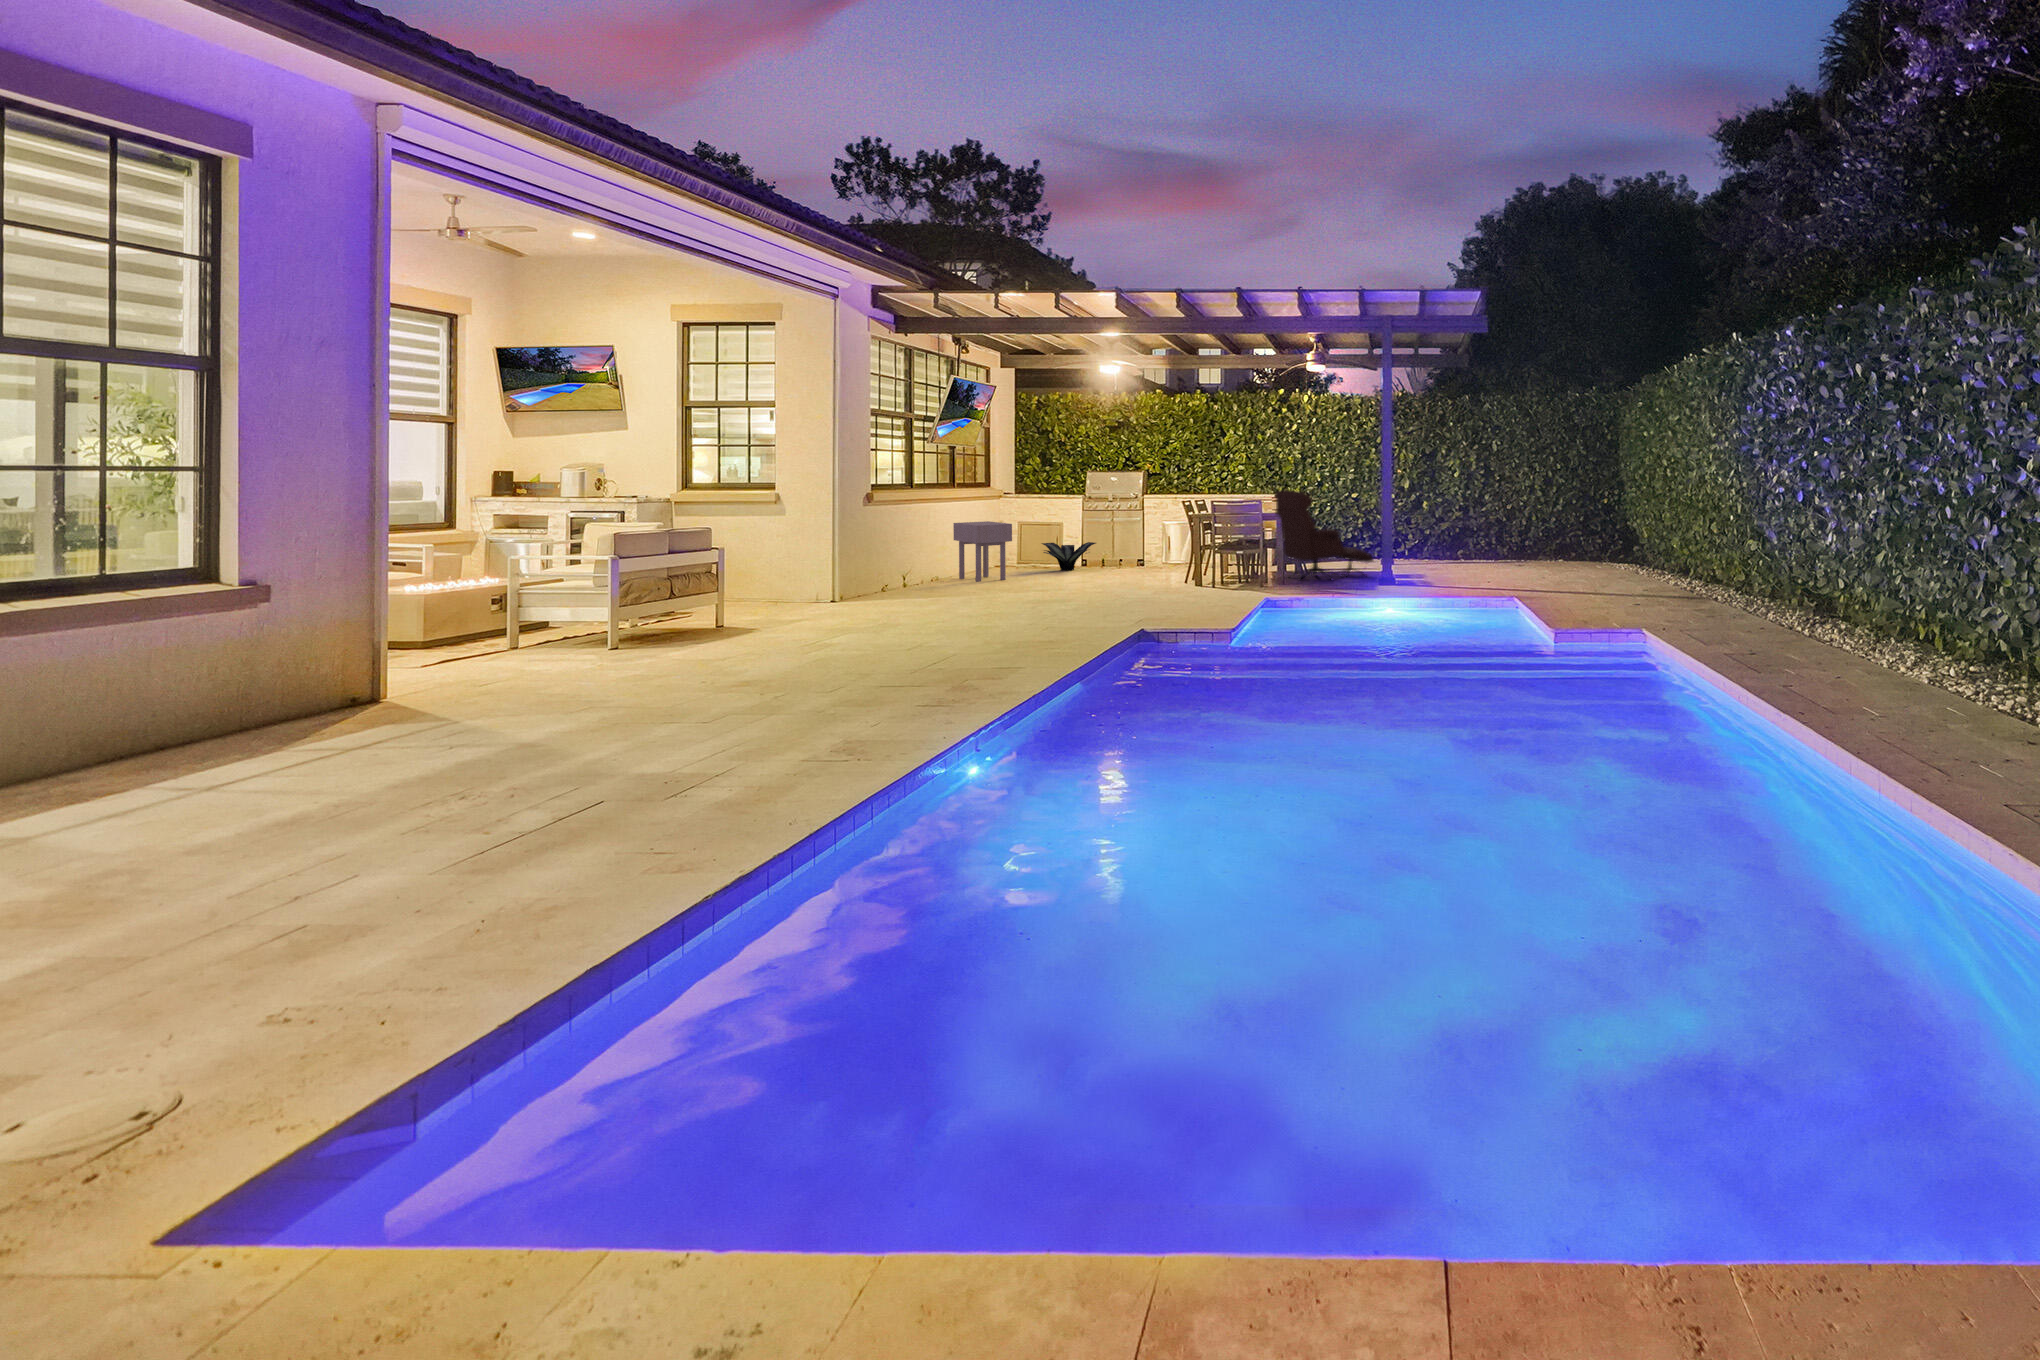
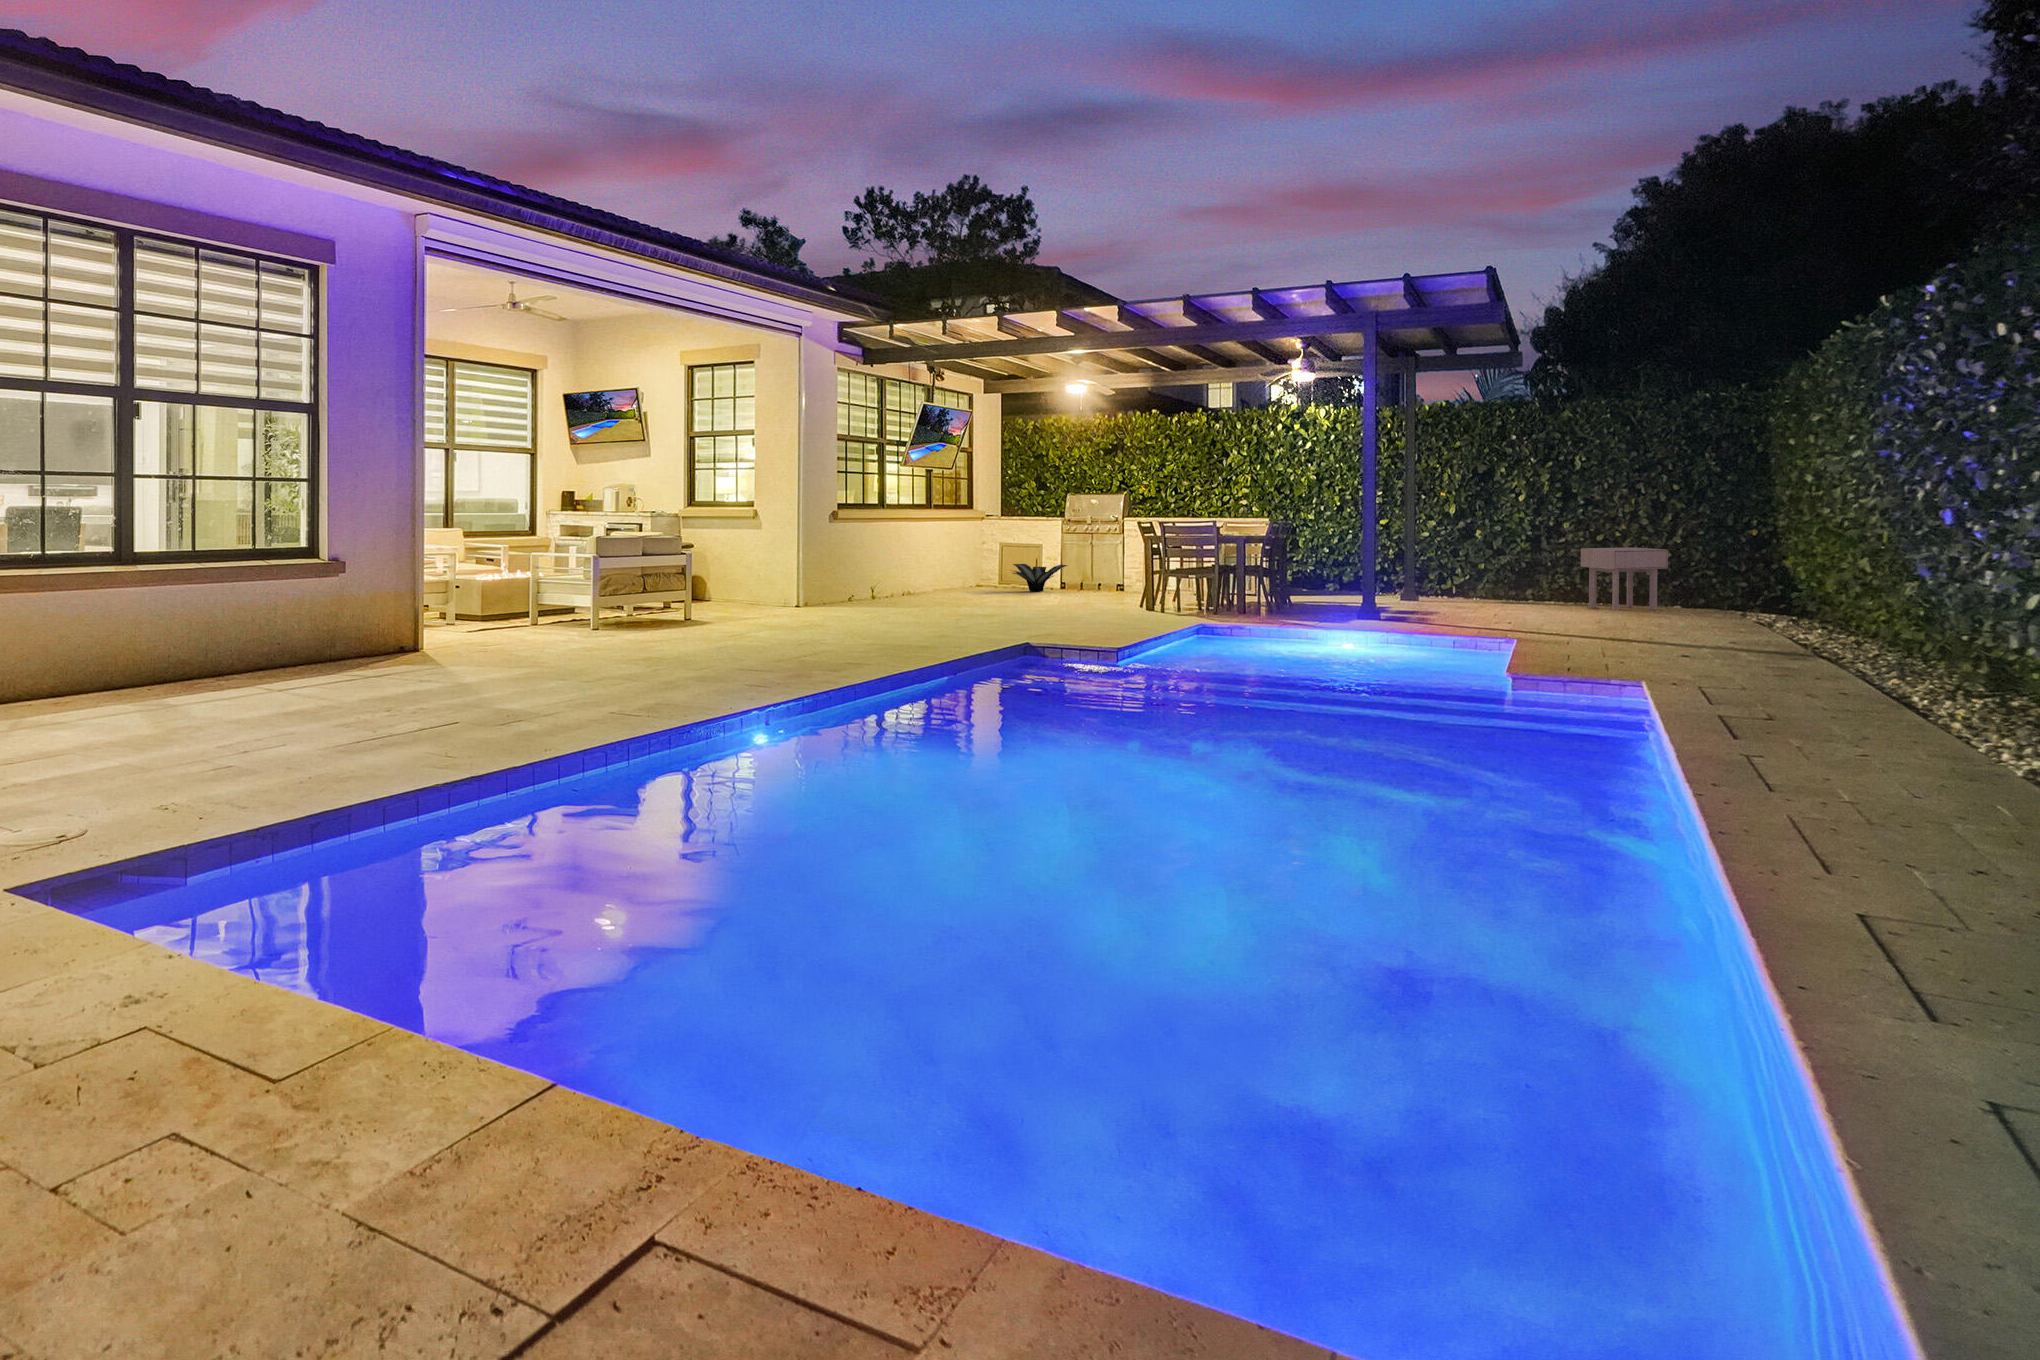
lounge chair: present [1275,490,1374,580] -> none [1250,512,1379,615]
side table: present [953,521,1012,582] -> present [1581,548,1668,610]

